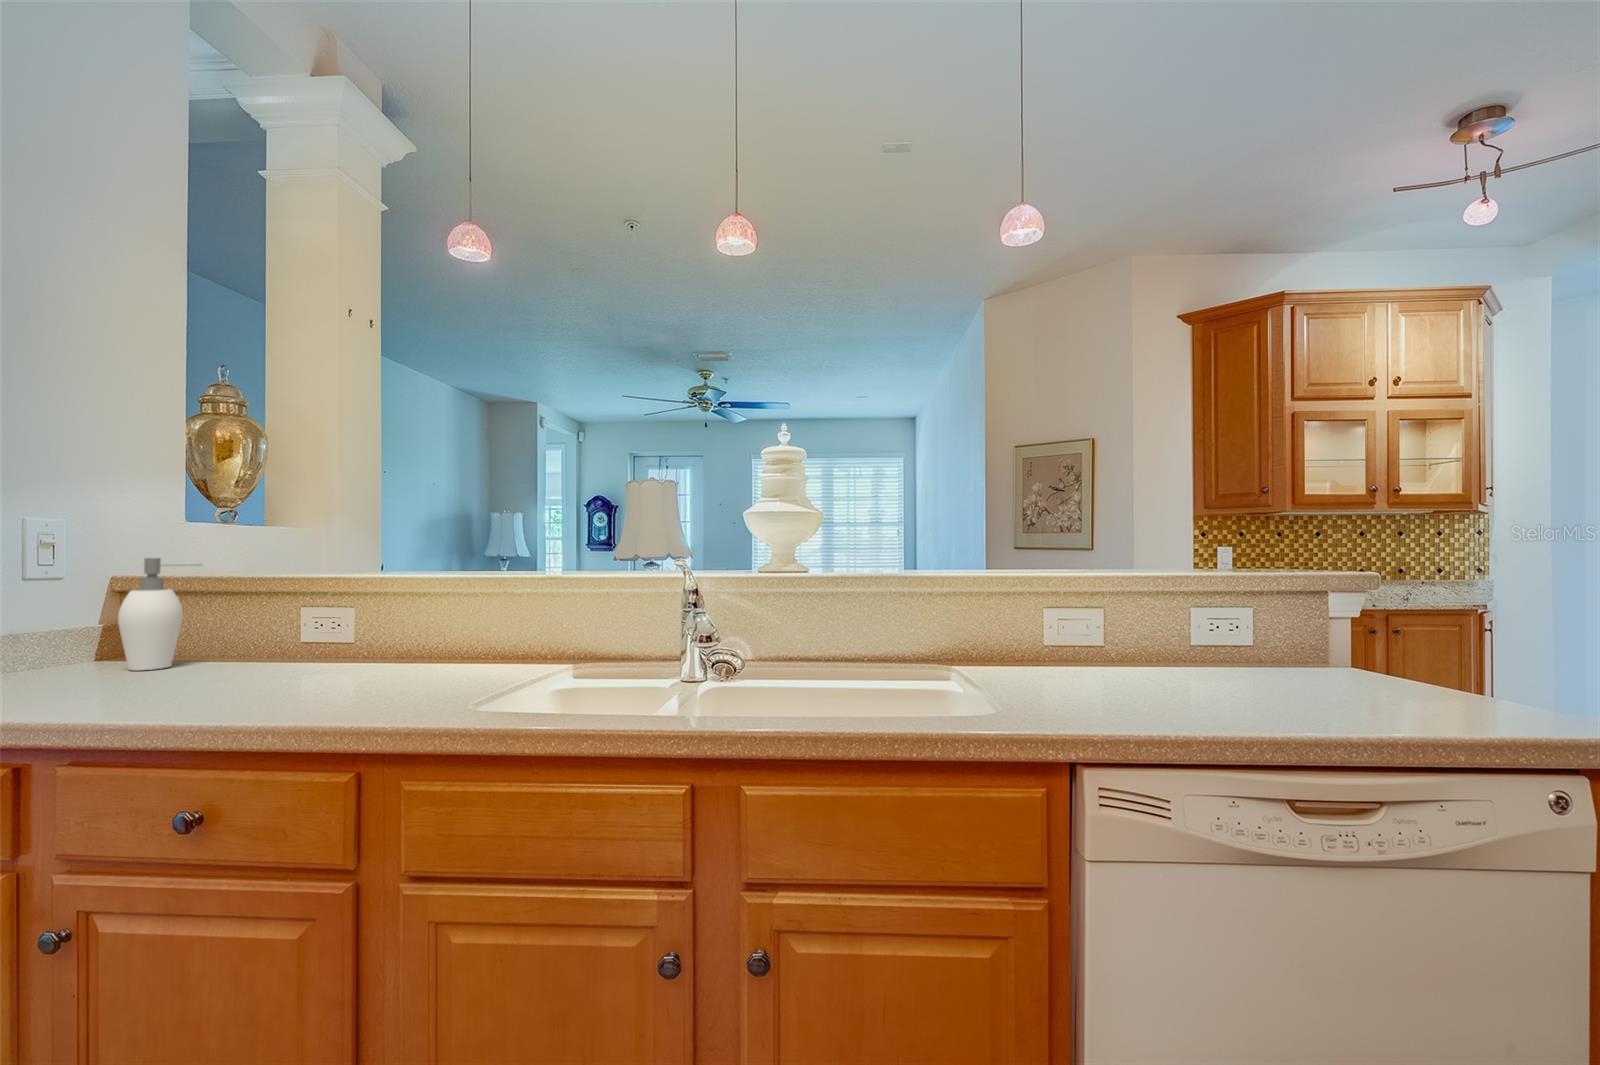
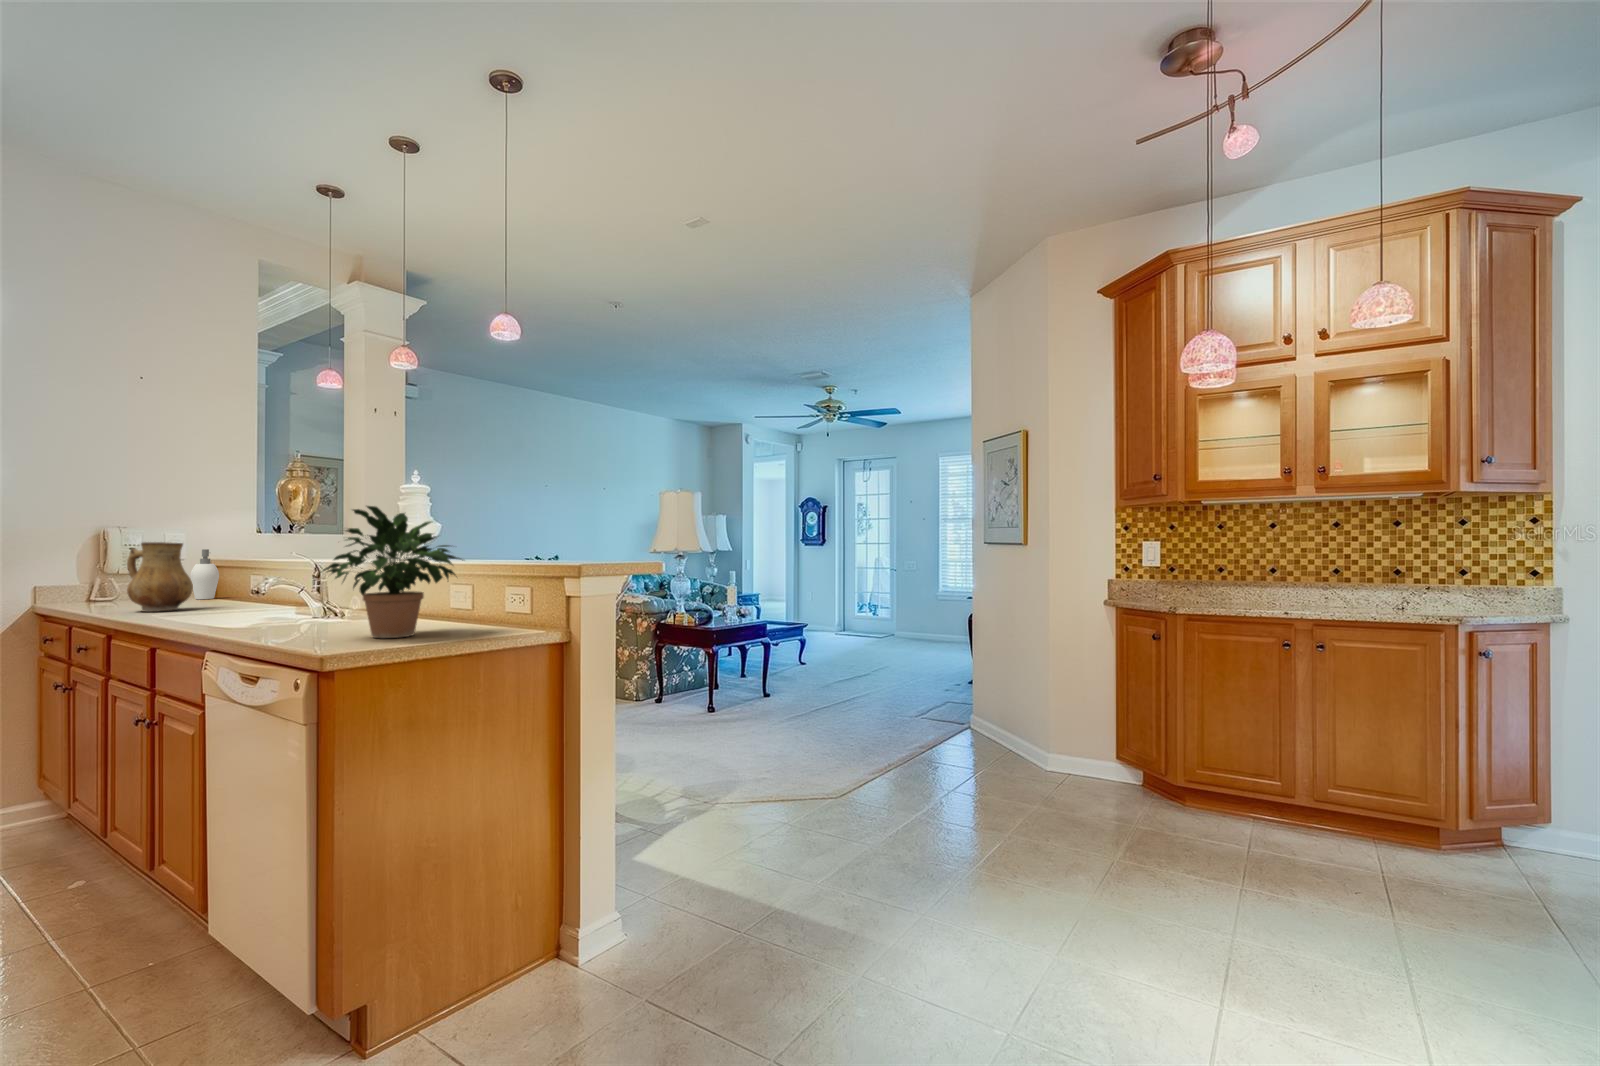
potted plant: none [1130,478,1371,700] -> present [322,506,463,638]
ceramic pitcher: none [233,540,390,707] -> present [127,542,193,612]

